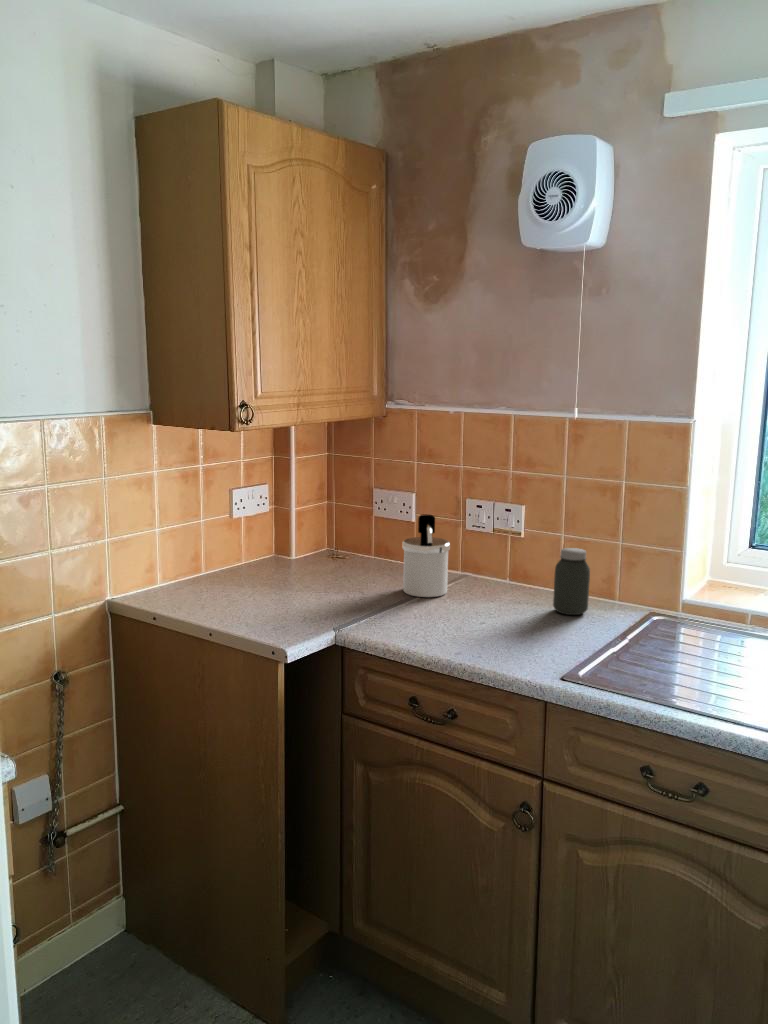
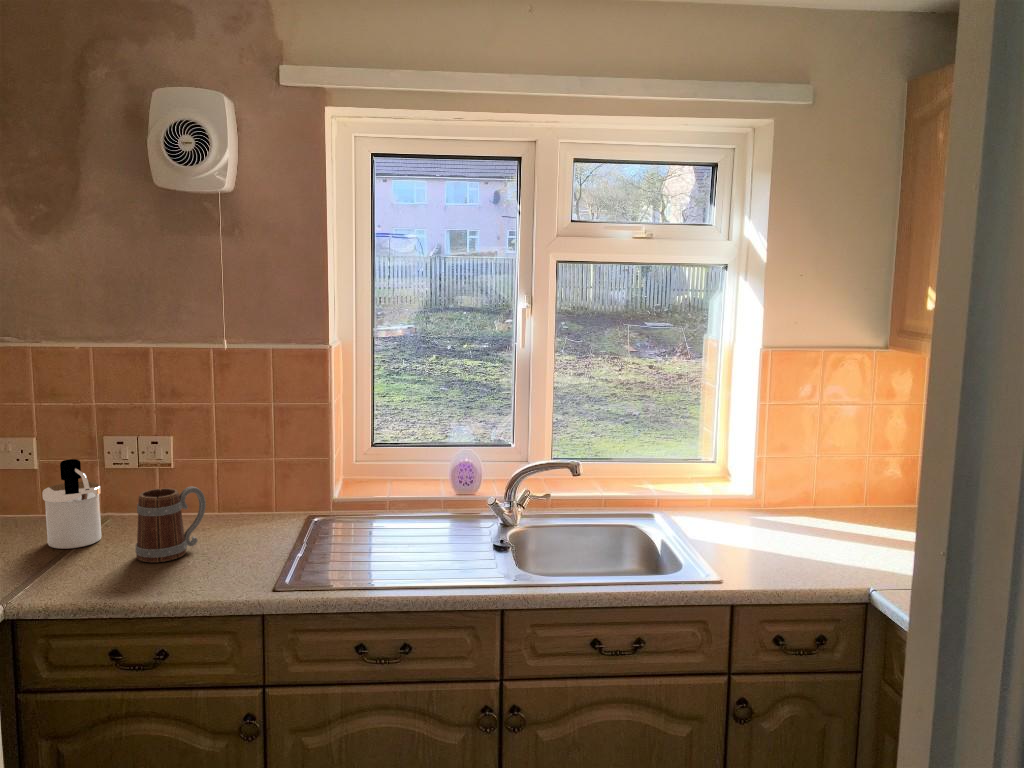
jar: present [553,548,590,615] -> none [220,469,255,532]
mug: none [461,553,532,626] -> present [135,487,206,562]

